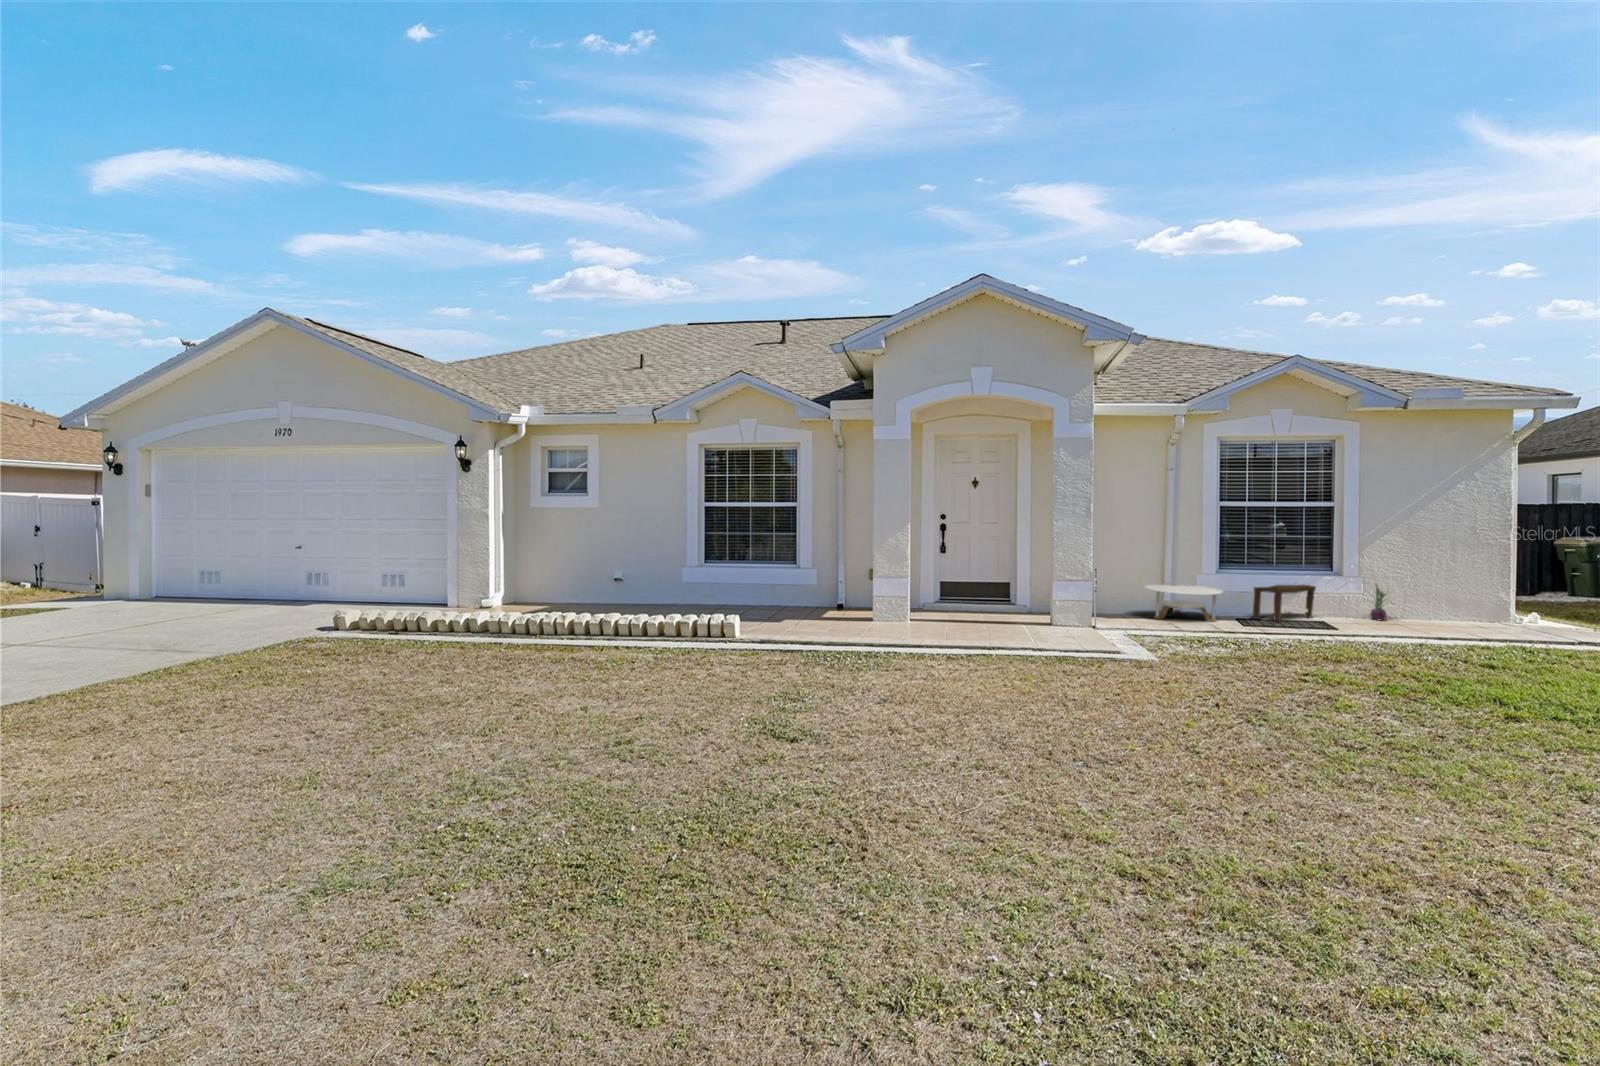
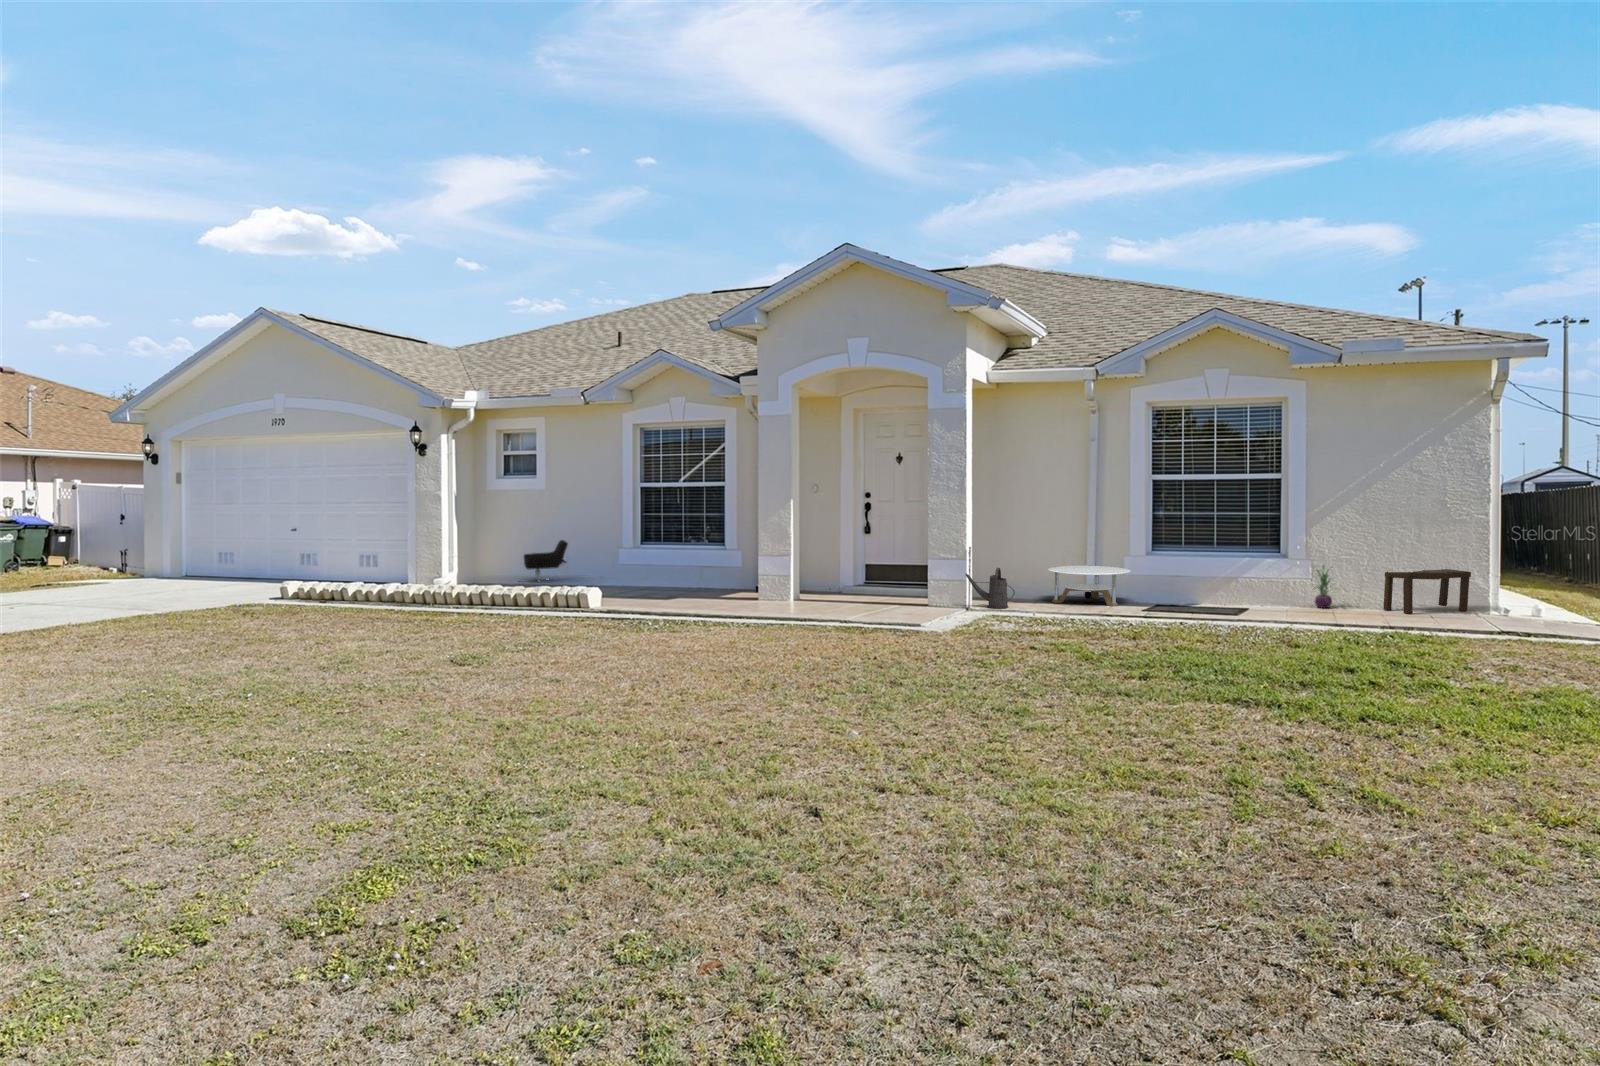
lounge chair: none [583,558,636,603] -> present [524,540,568,582]
bench: present [1253,585,1316,622] -> present [1384,569,1471,614]
watering can: none [1092,589,1140,628] -> present [966,568,1015,609]

